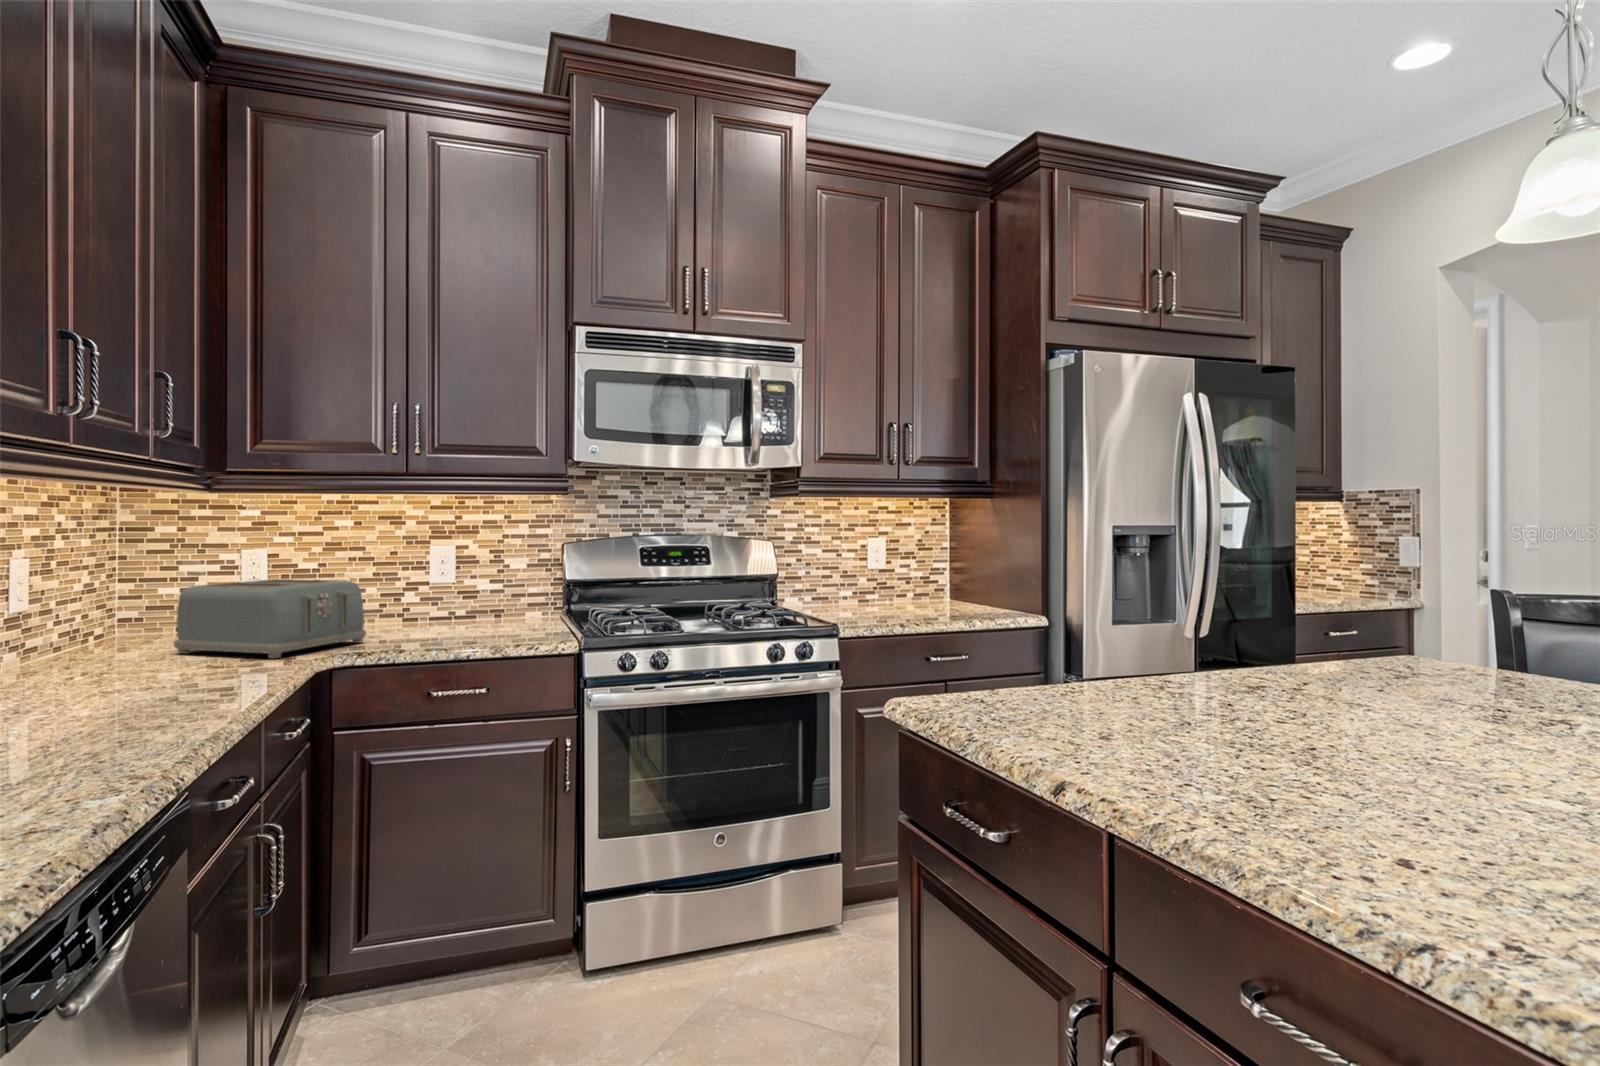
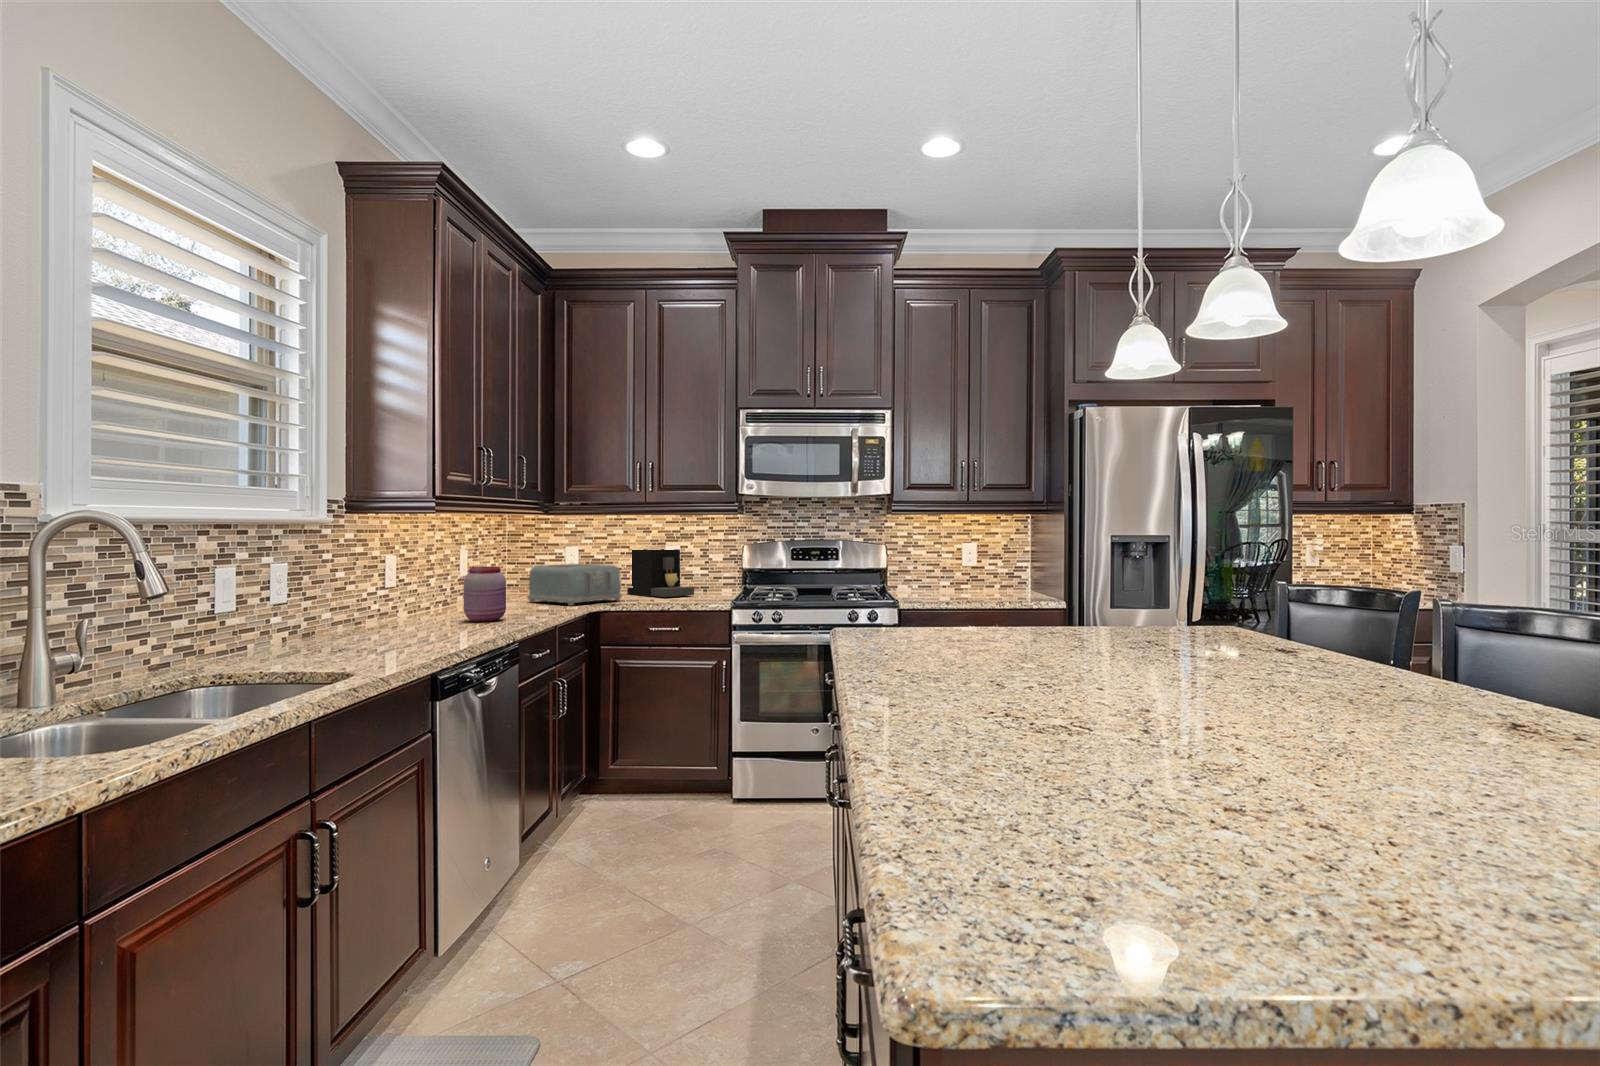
coffee maker: none [358,550,483,631] -> present [627,549,694,597]
jar: none [48,597,156,717] -> present [464,567,506,622]

